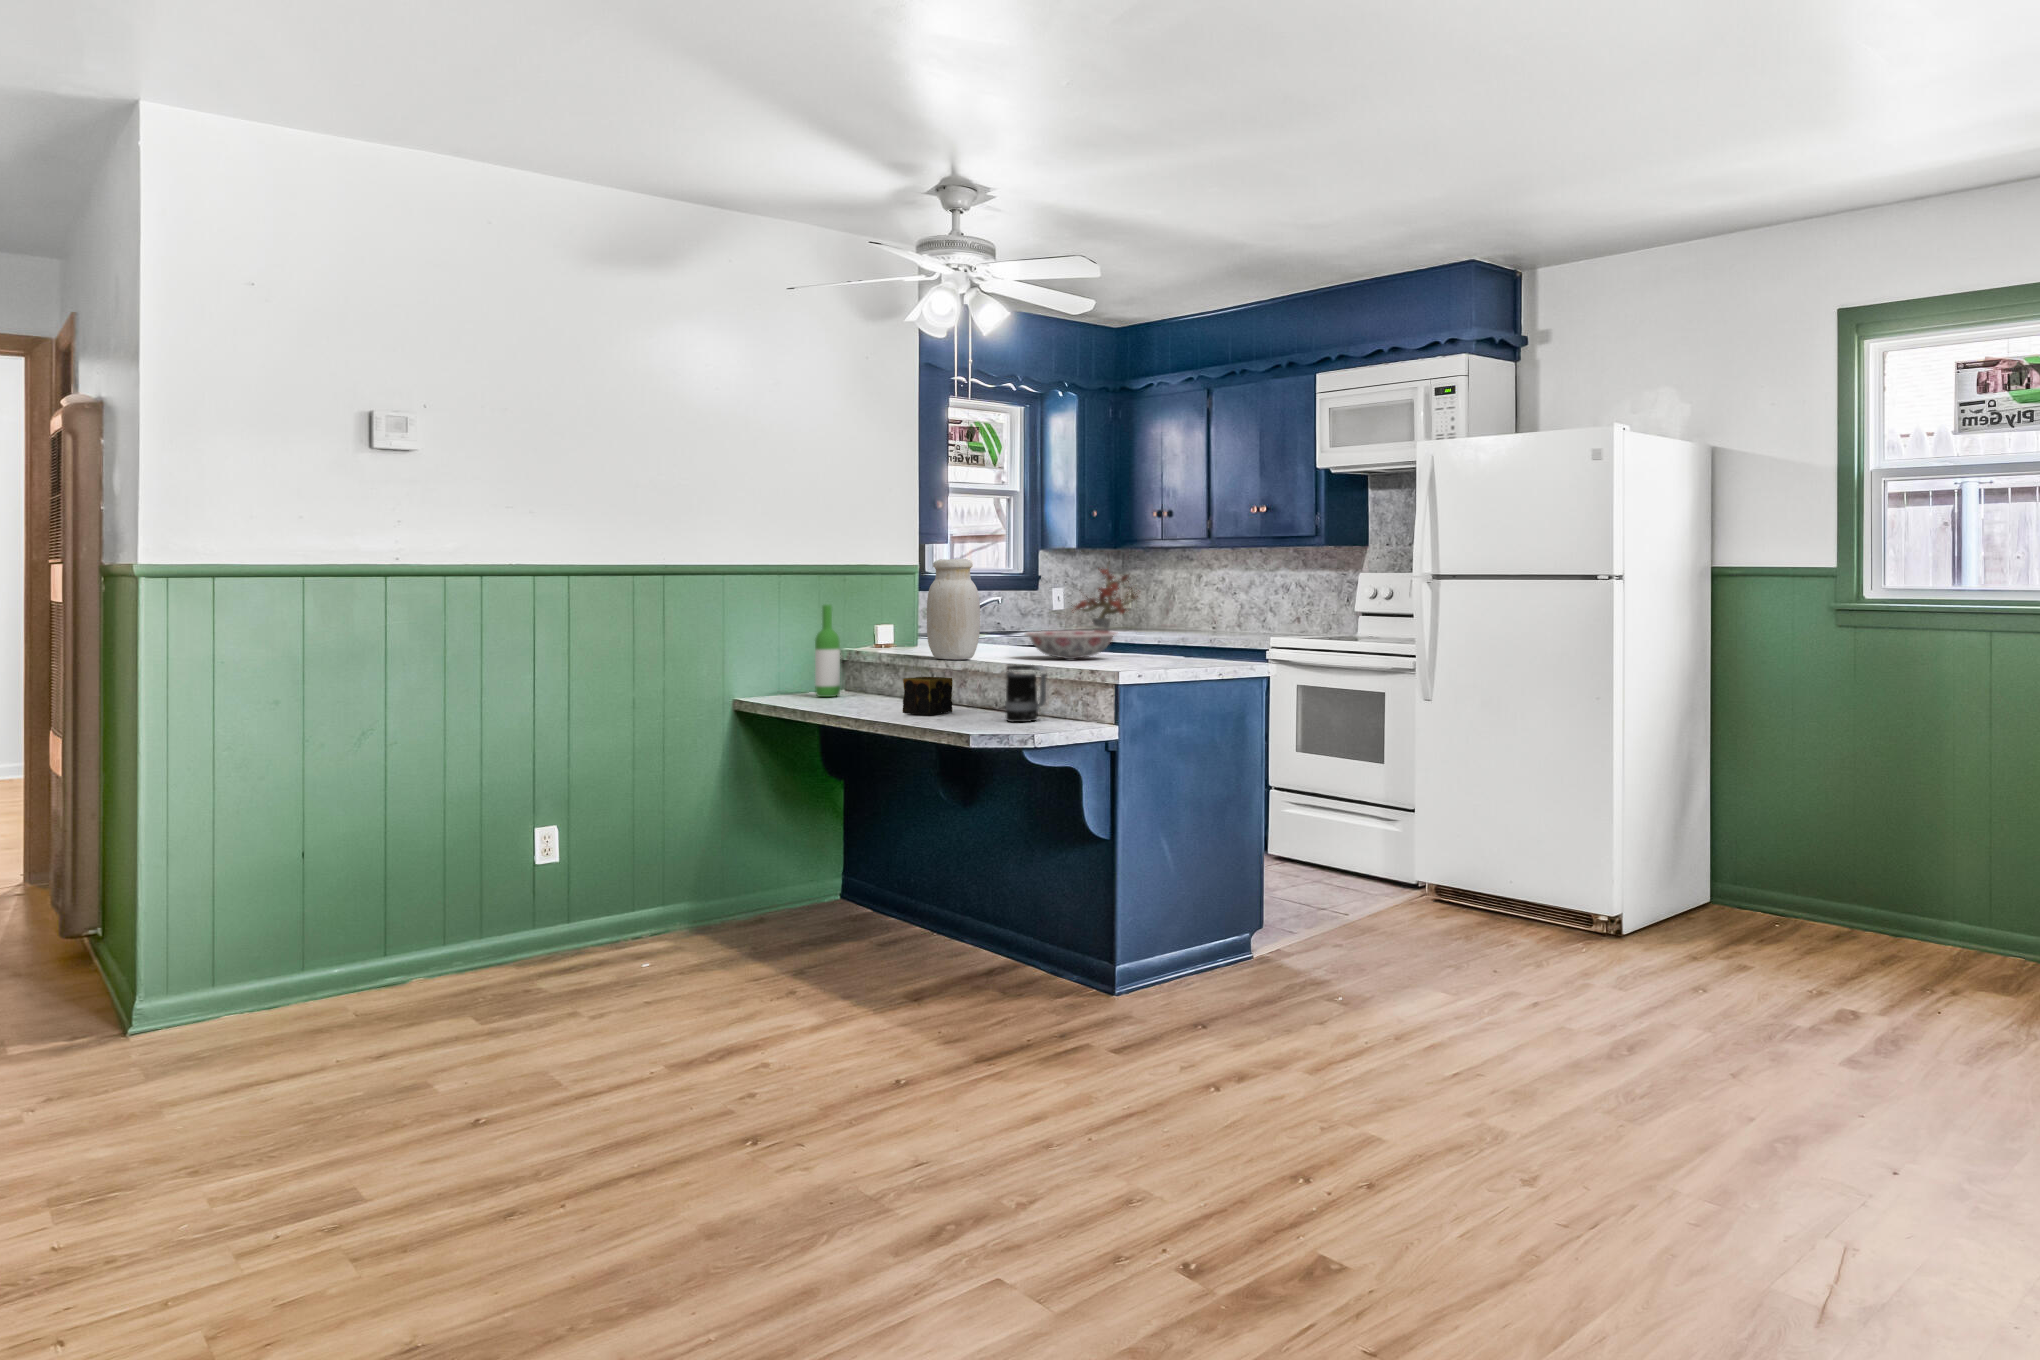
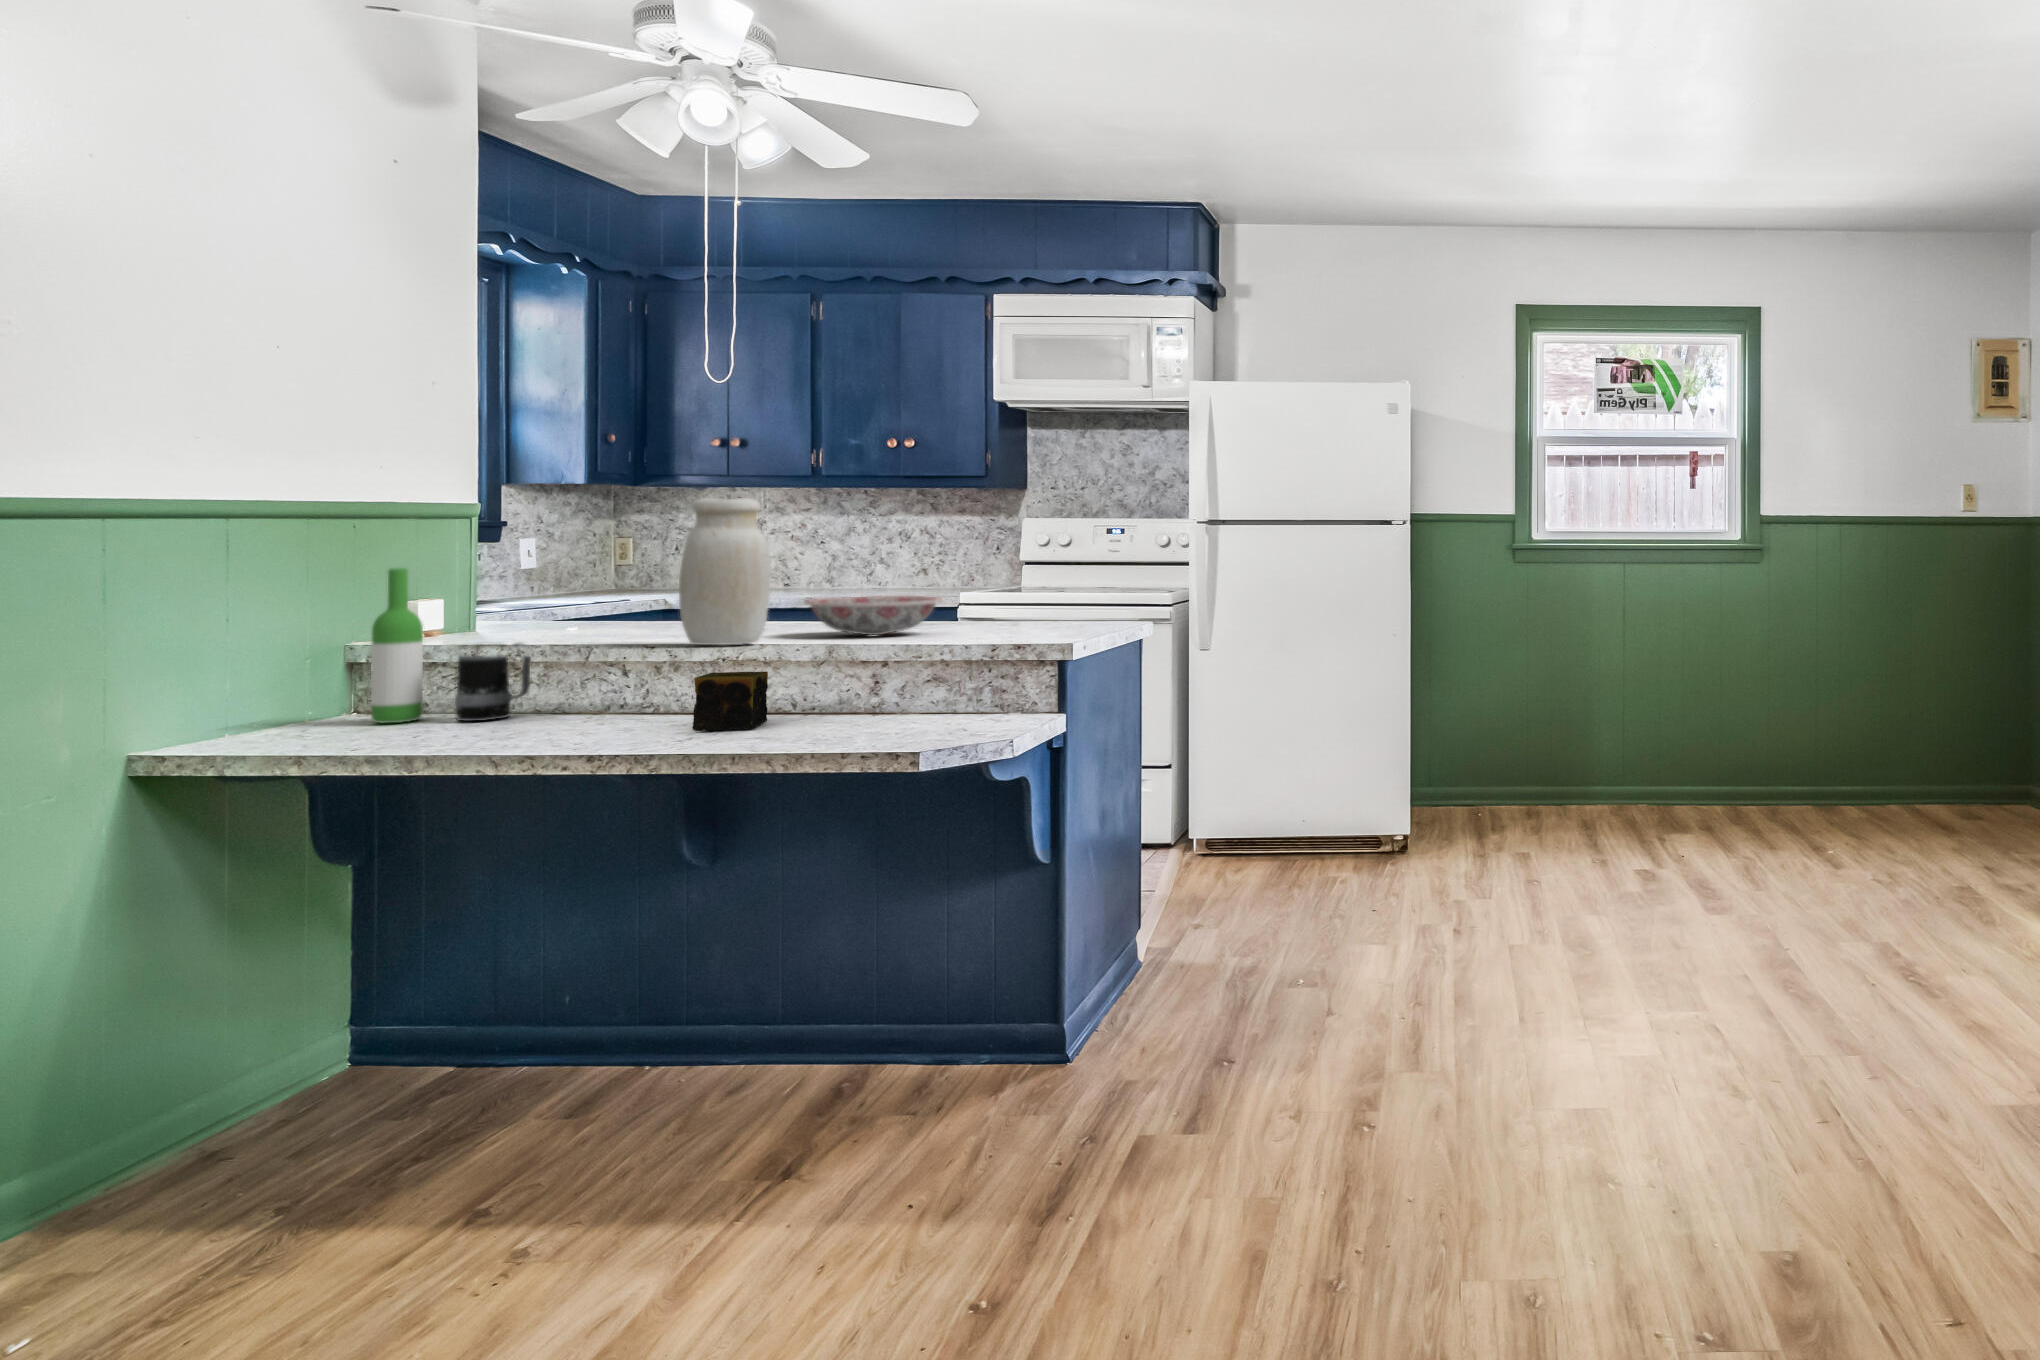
potted plant: present [1072,561,1140,631] -> none [561,491,695,606]
mug: present [1005,665,1046,722] -> present [455,643,531,721]

